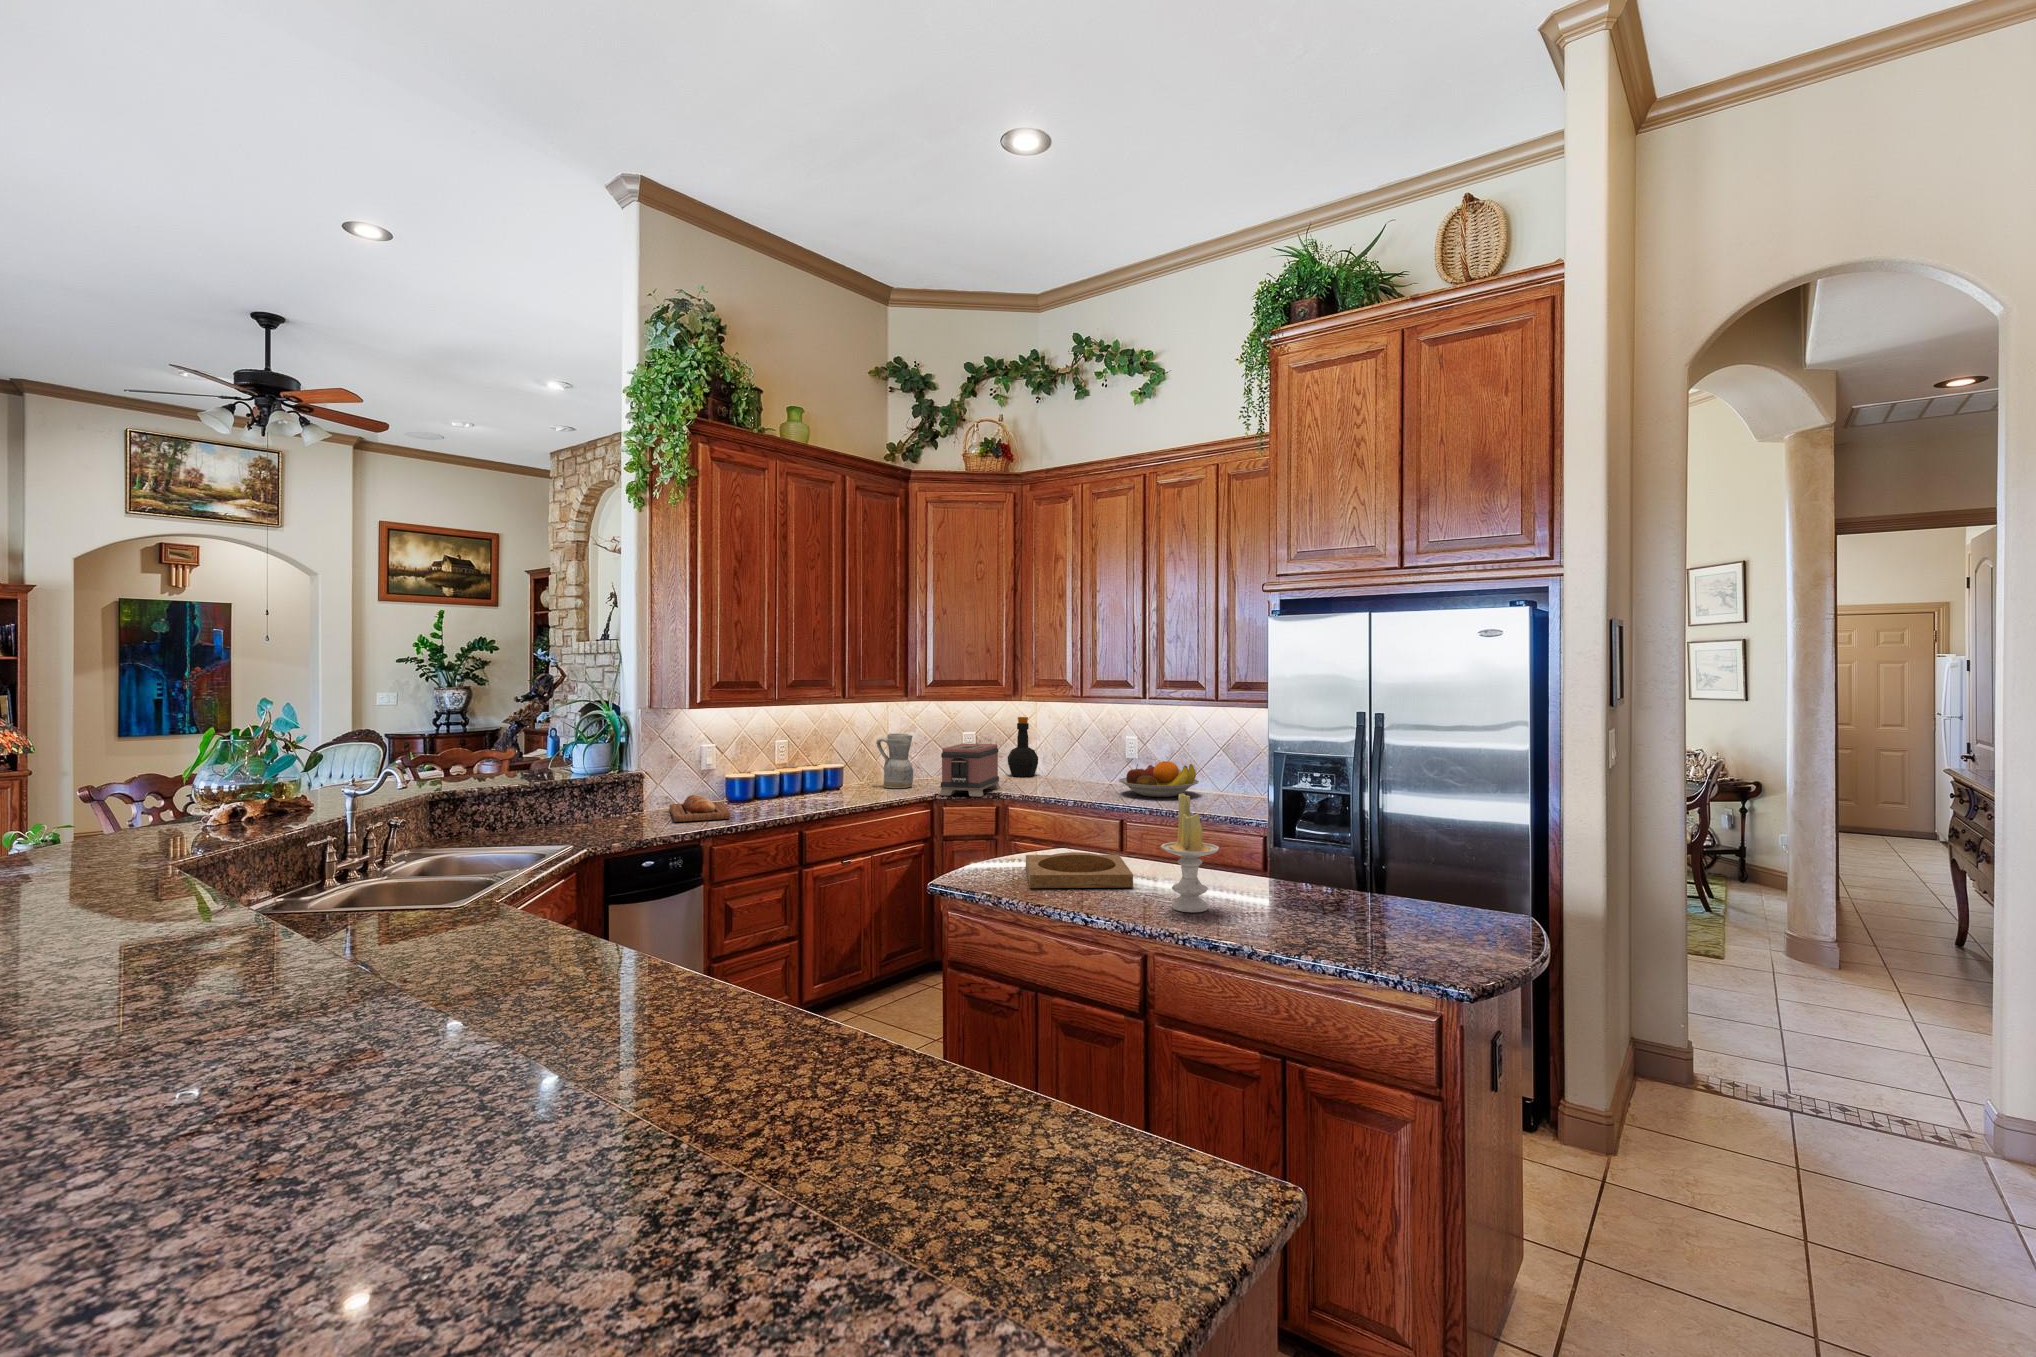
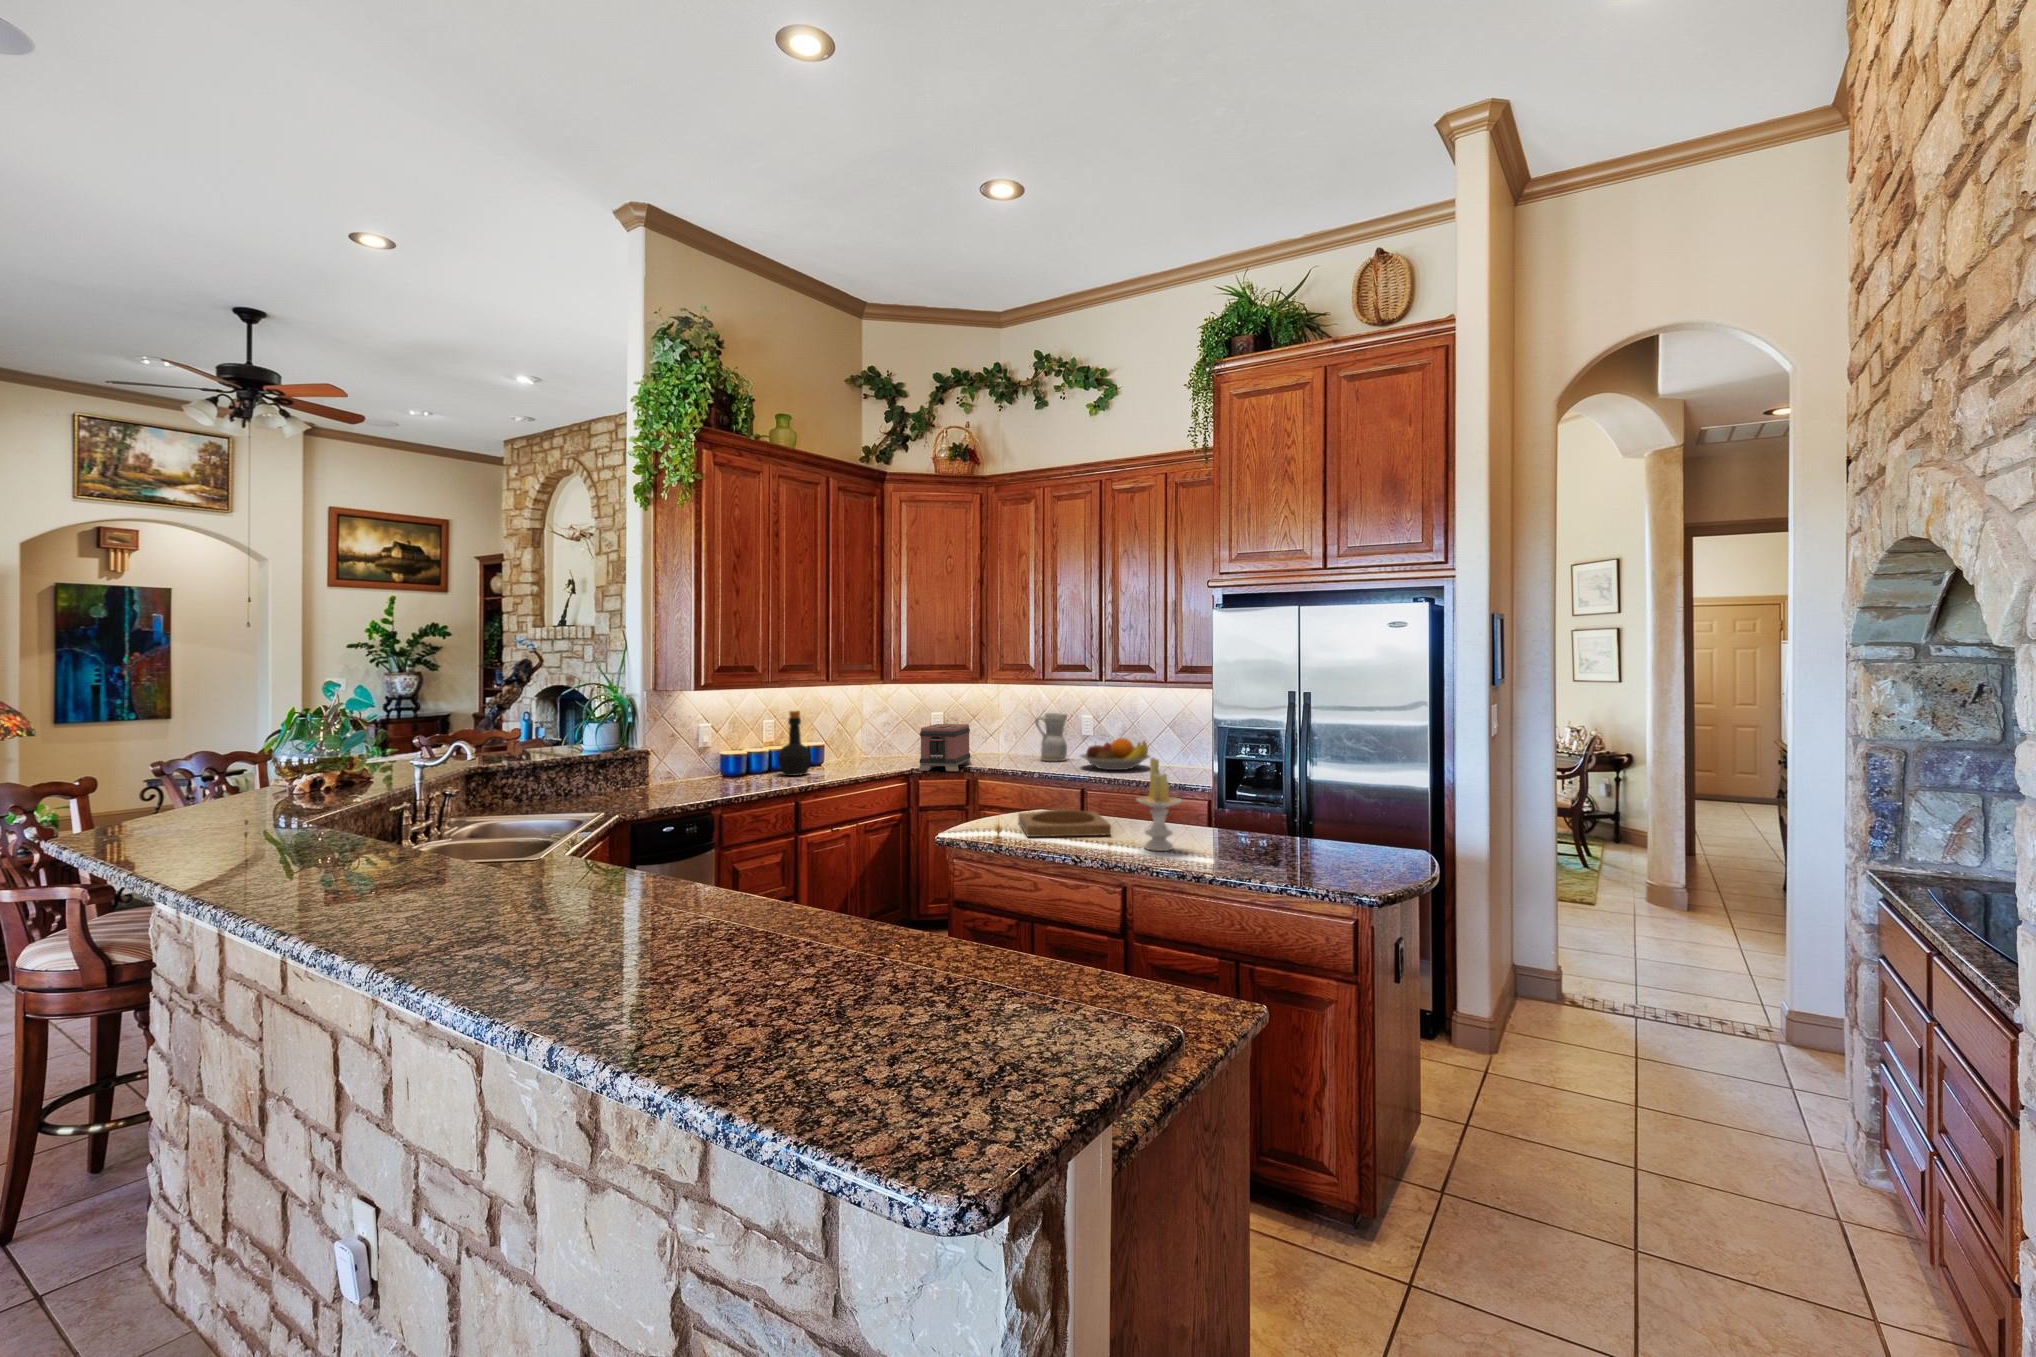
bottle: present [1008,717,1038,777] -> present [778,711,811,776]
ceramic pitcher: present [876,733,913,788] -> present [1035,713,1067,761]
bread loaf: present [669,795,731,822] -> none [675,771,736,794]

